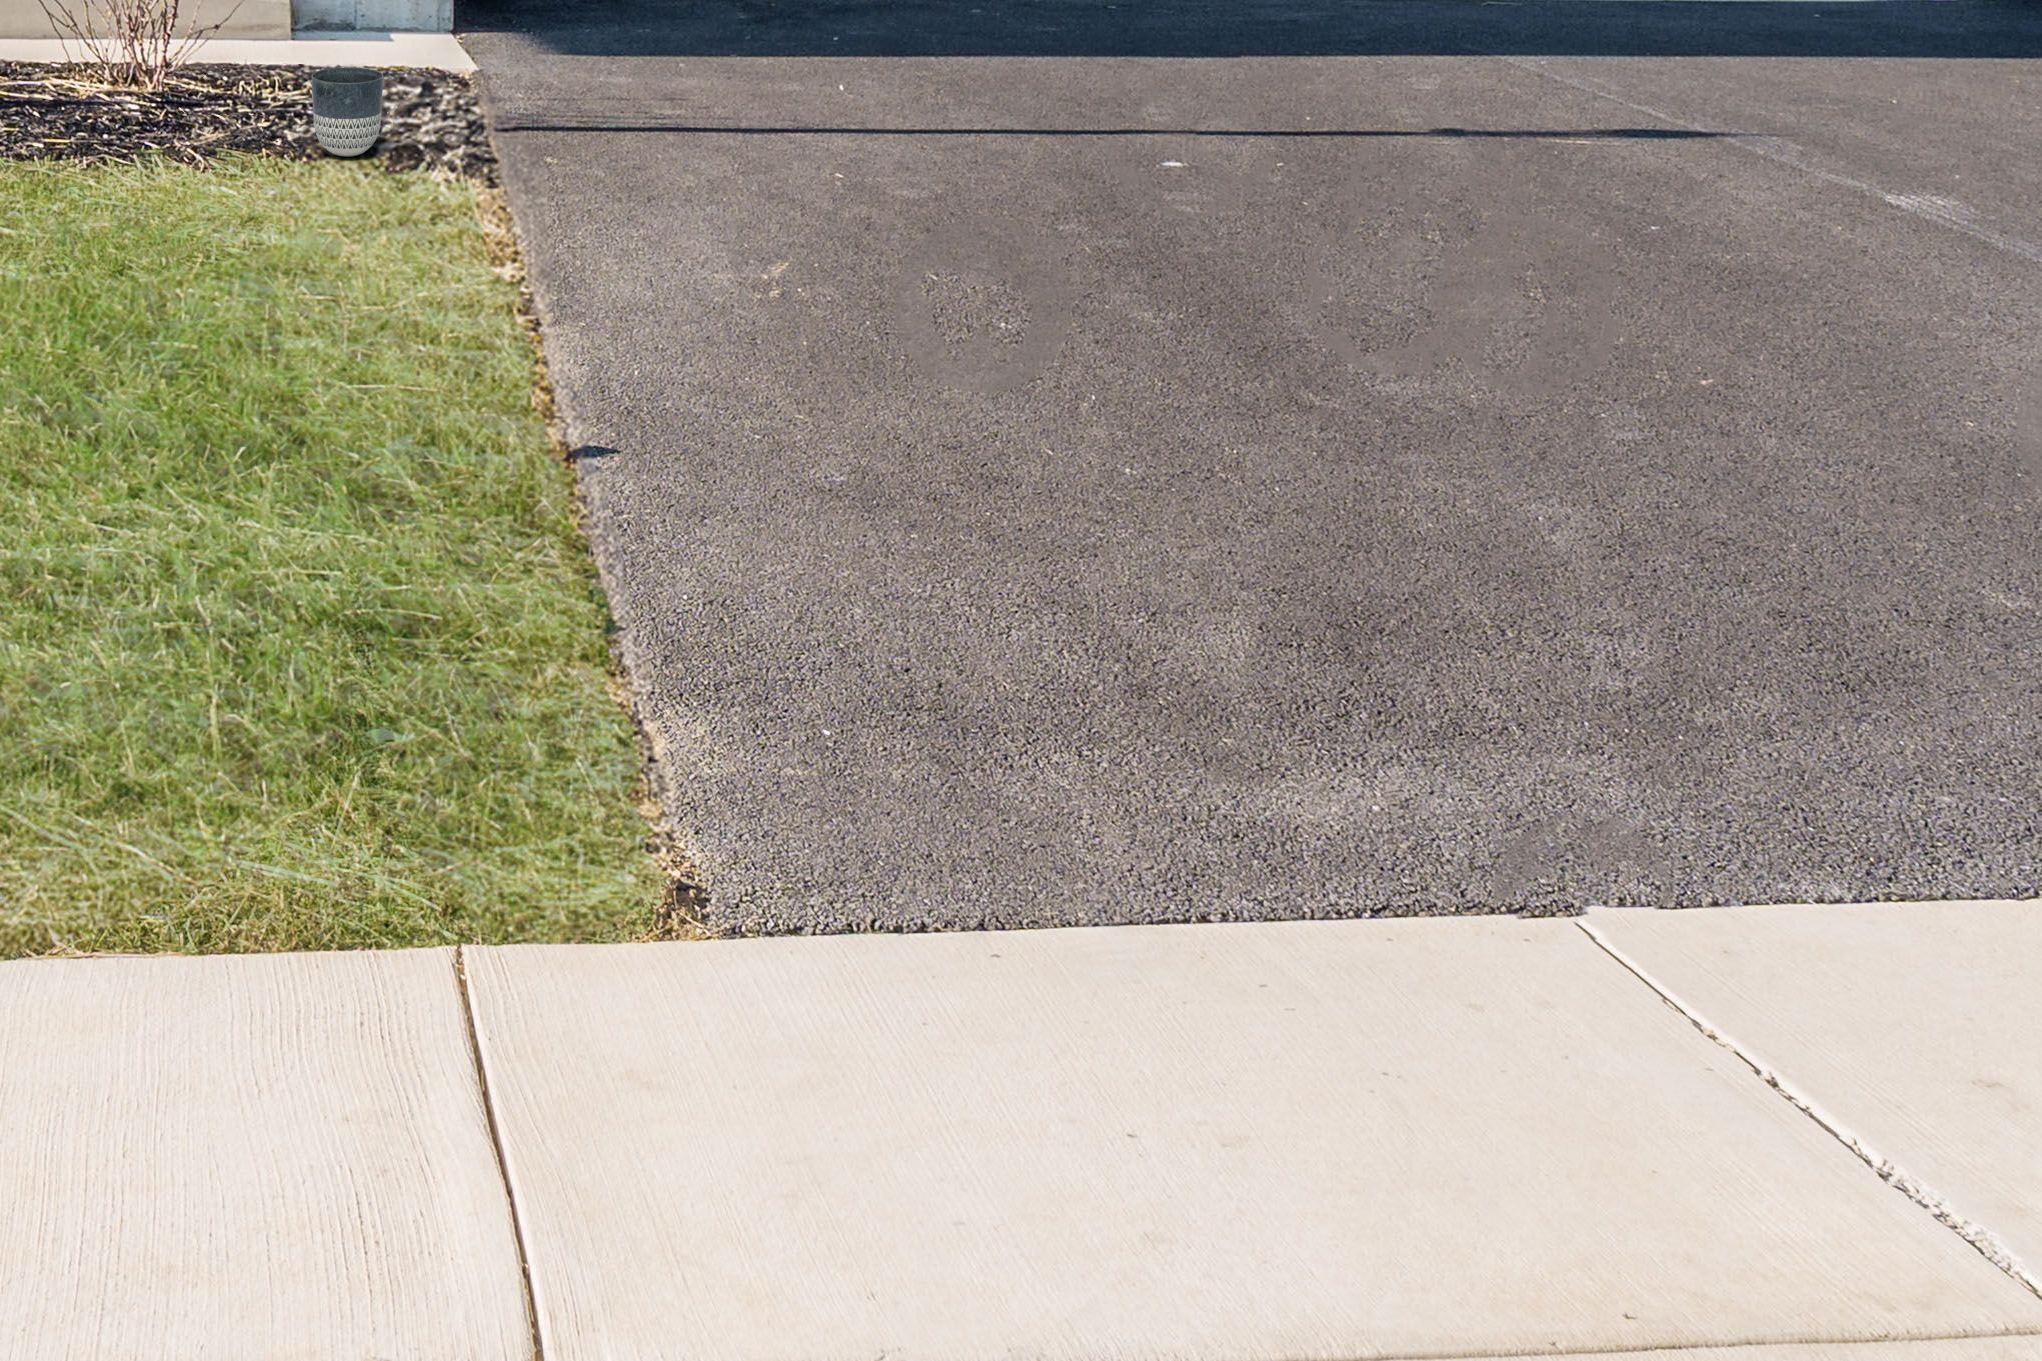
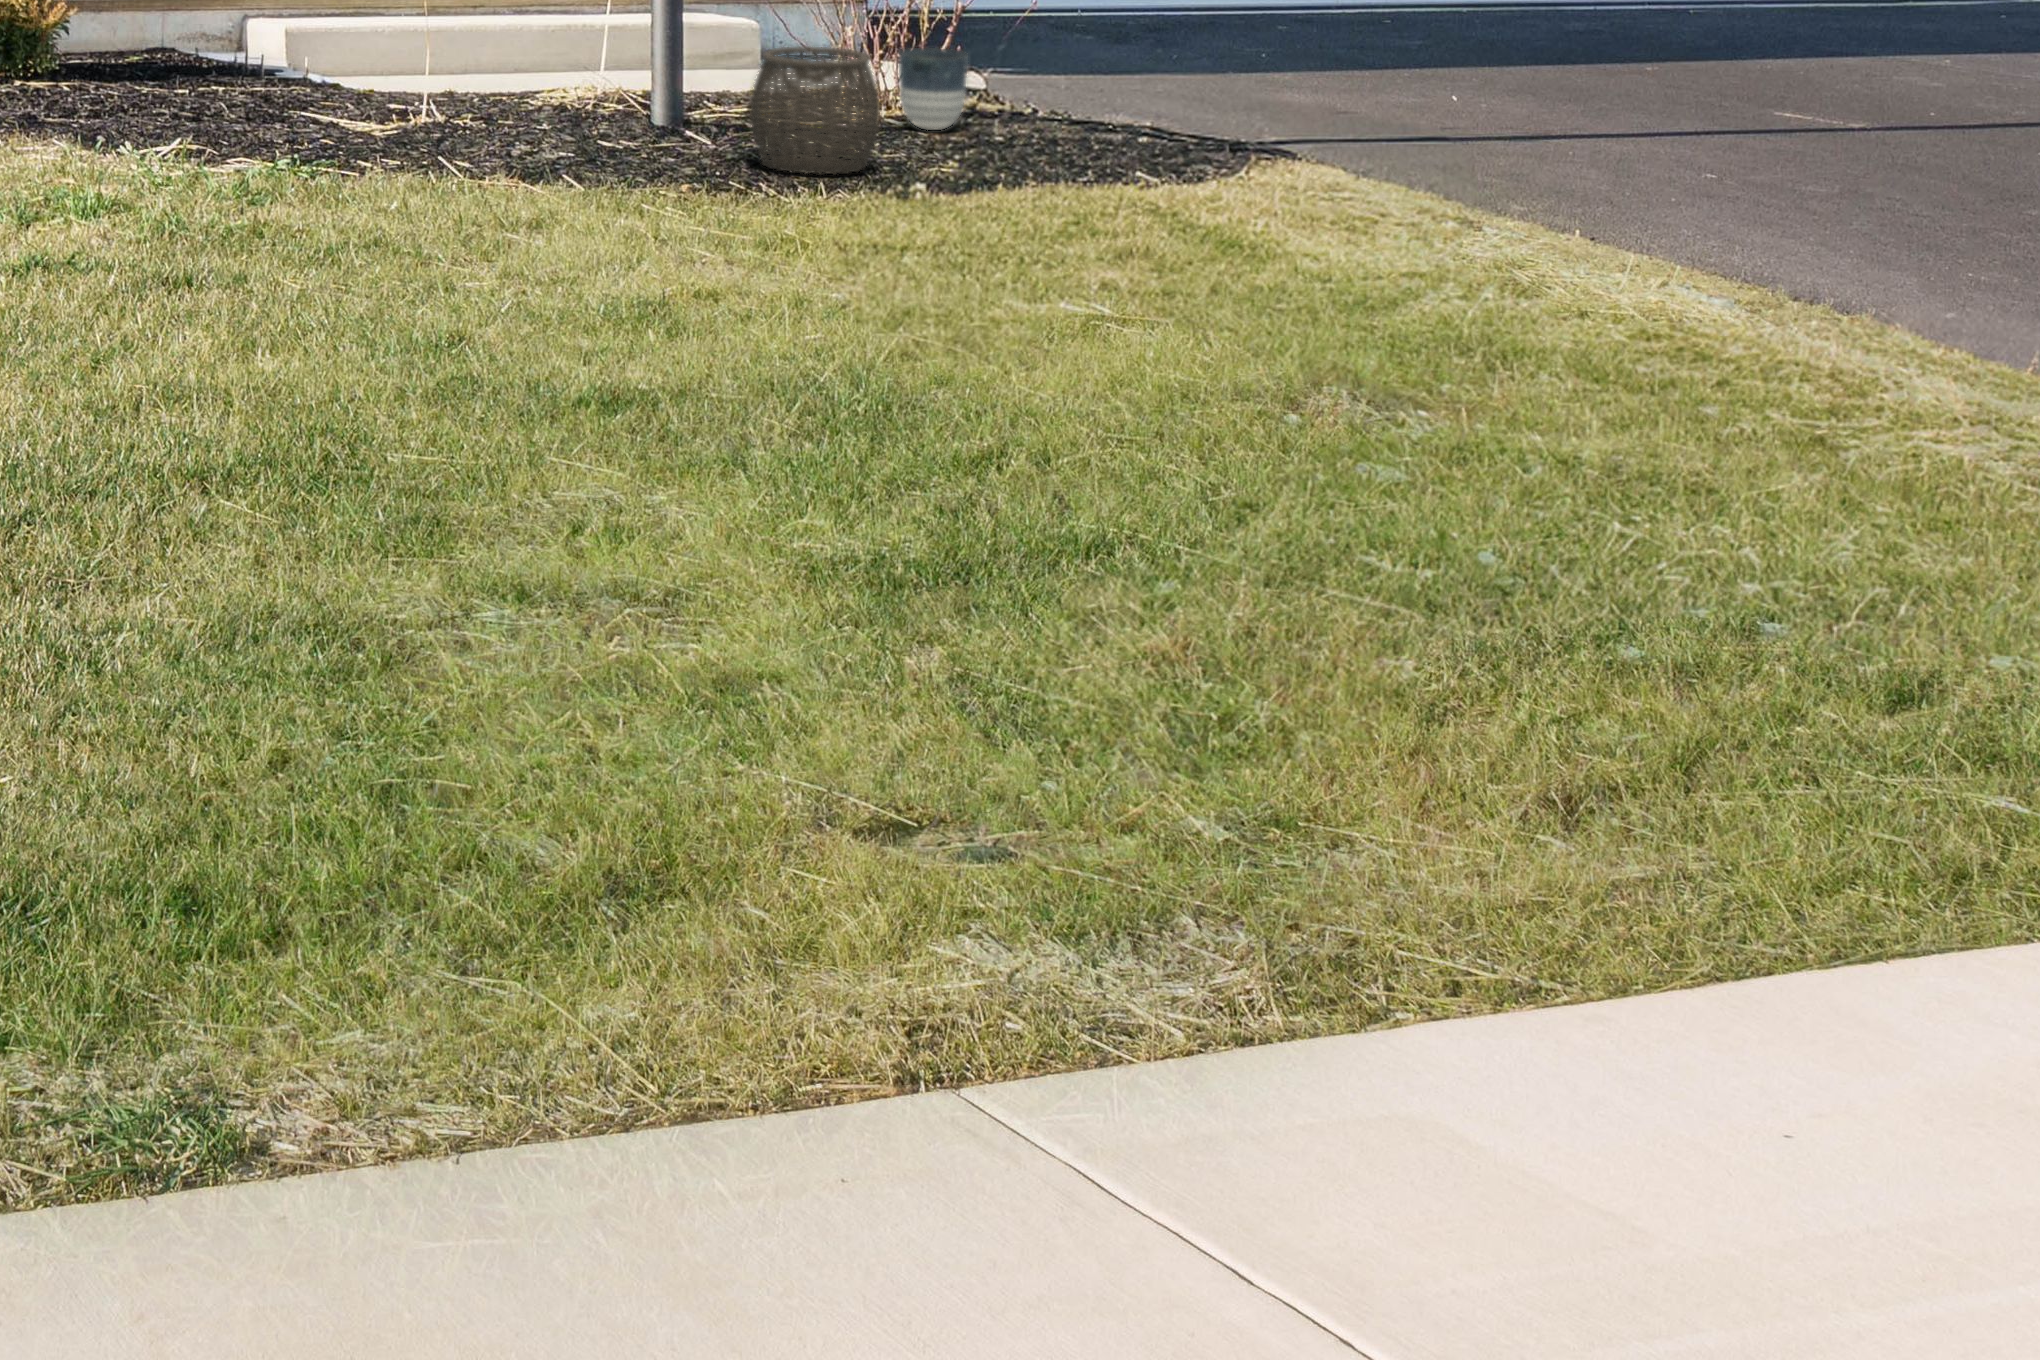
woven basket: none [46,75,187,221] -> present [750,46,881,174]

